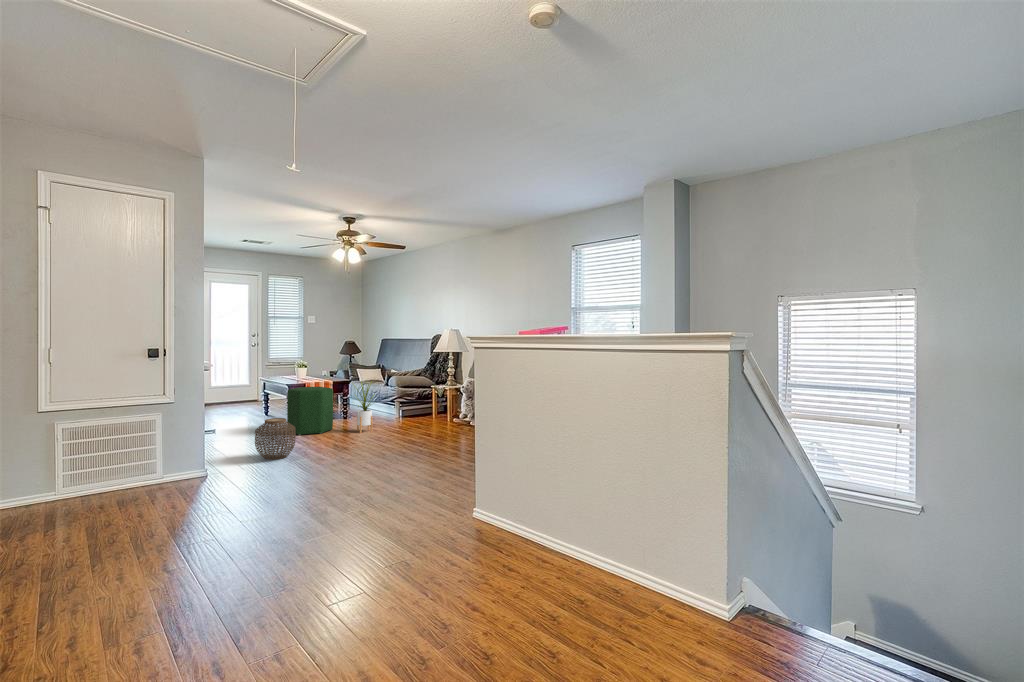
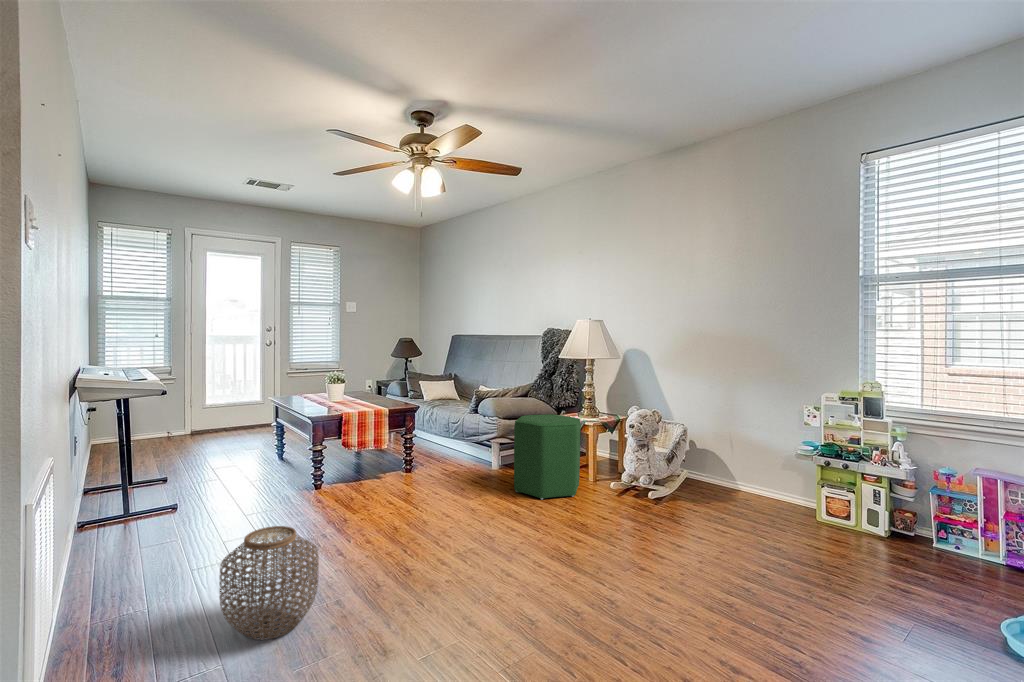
house plant: present [357,382,374,433] -> none [423,409,482,522]
ottoman: present [287,387,333,435] -> present [514,414,580,500]

